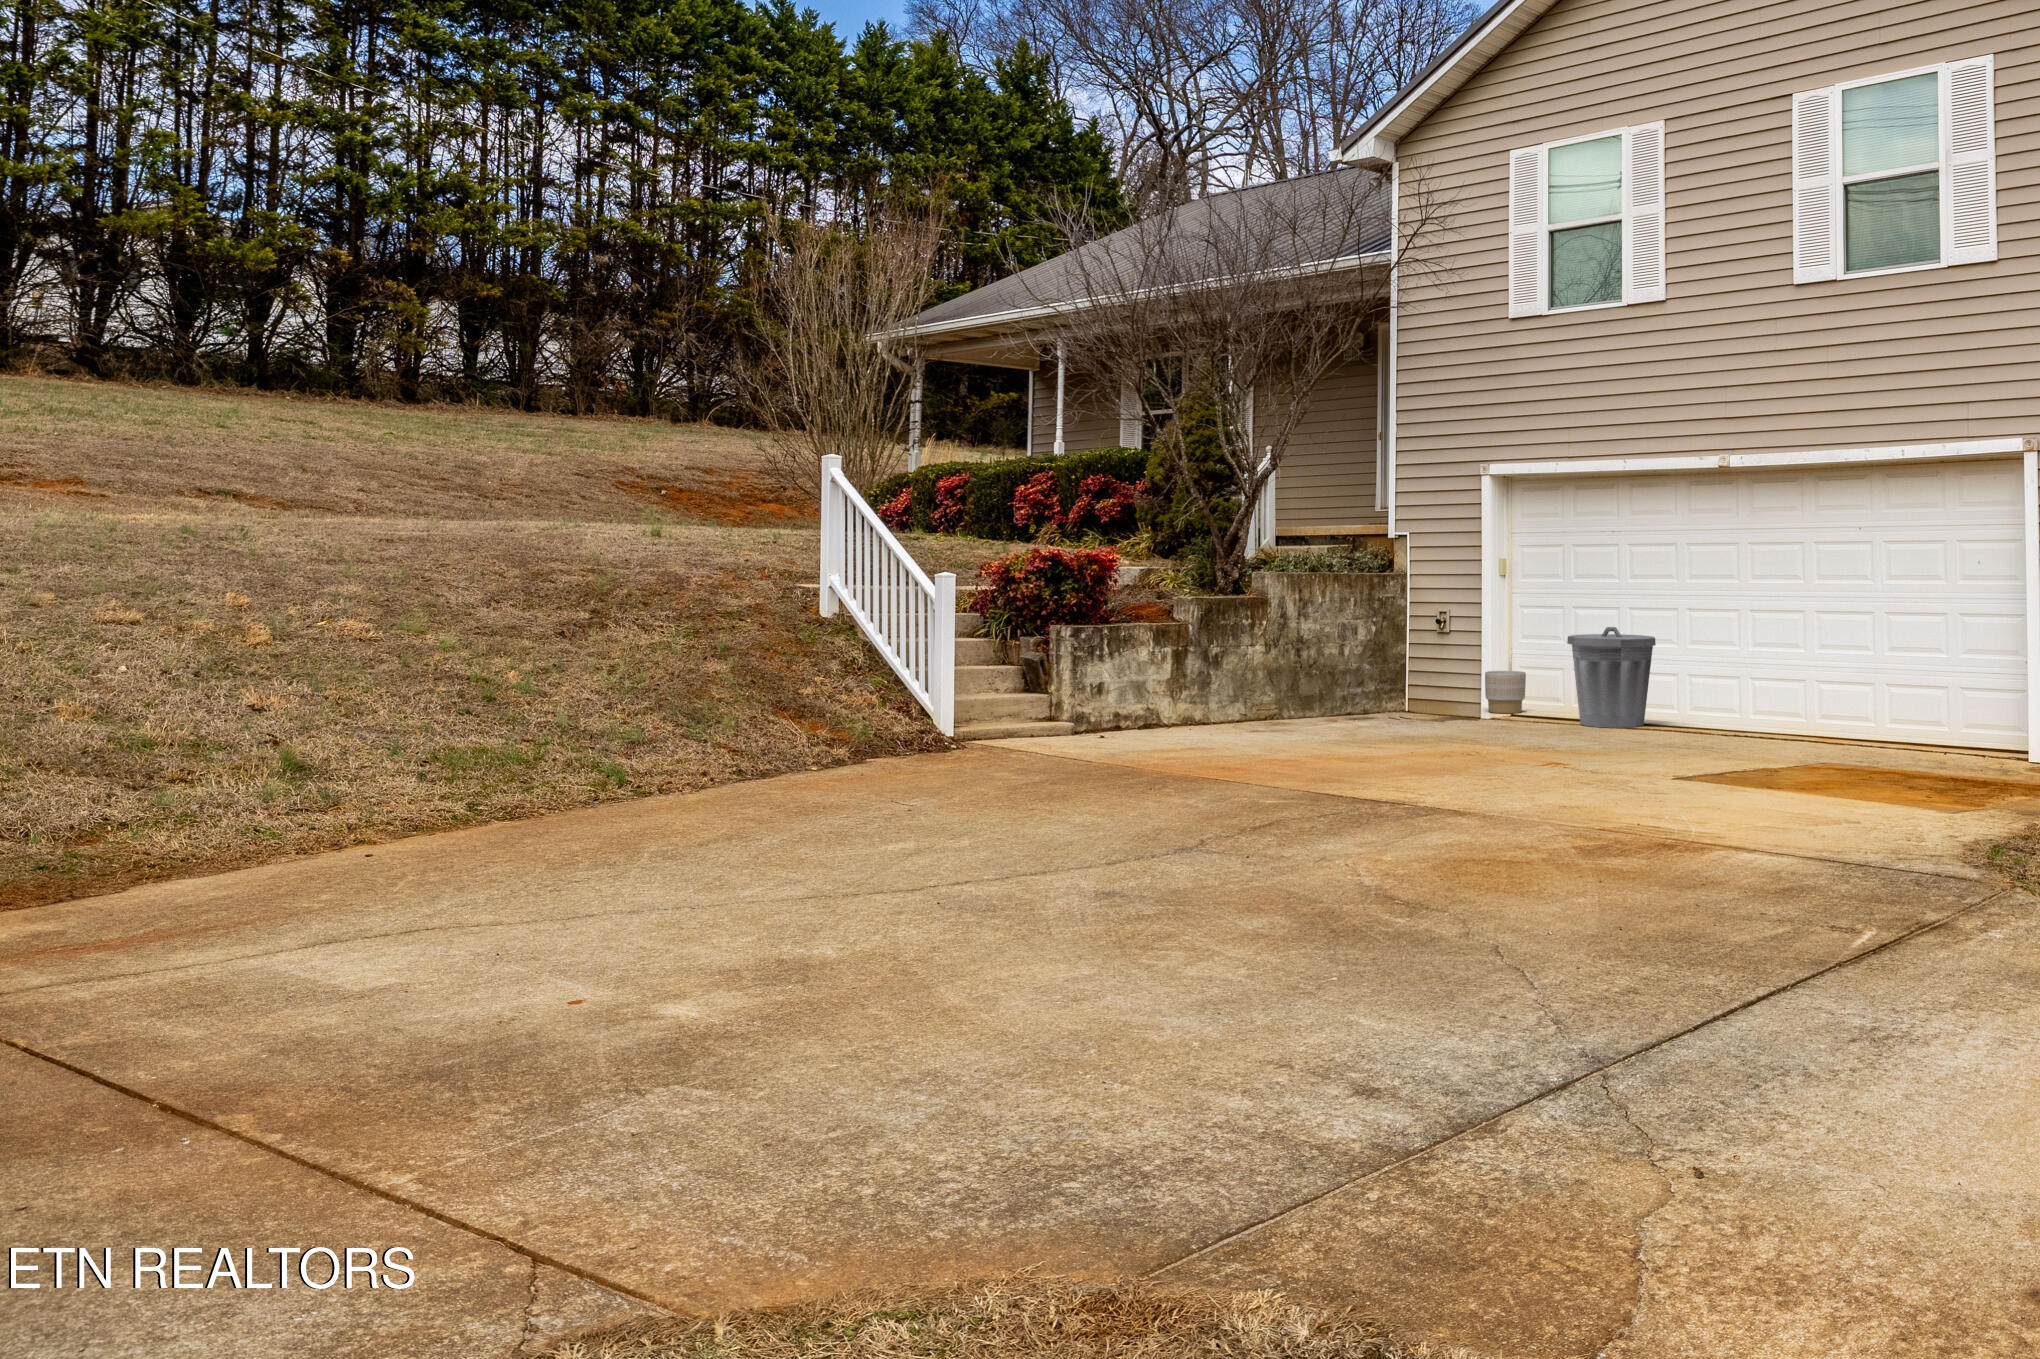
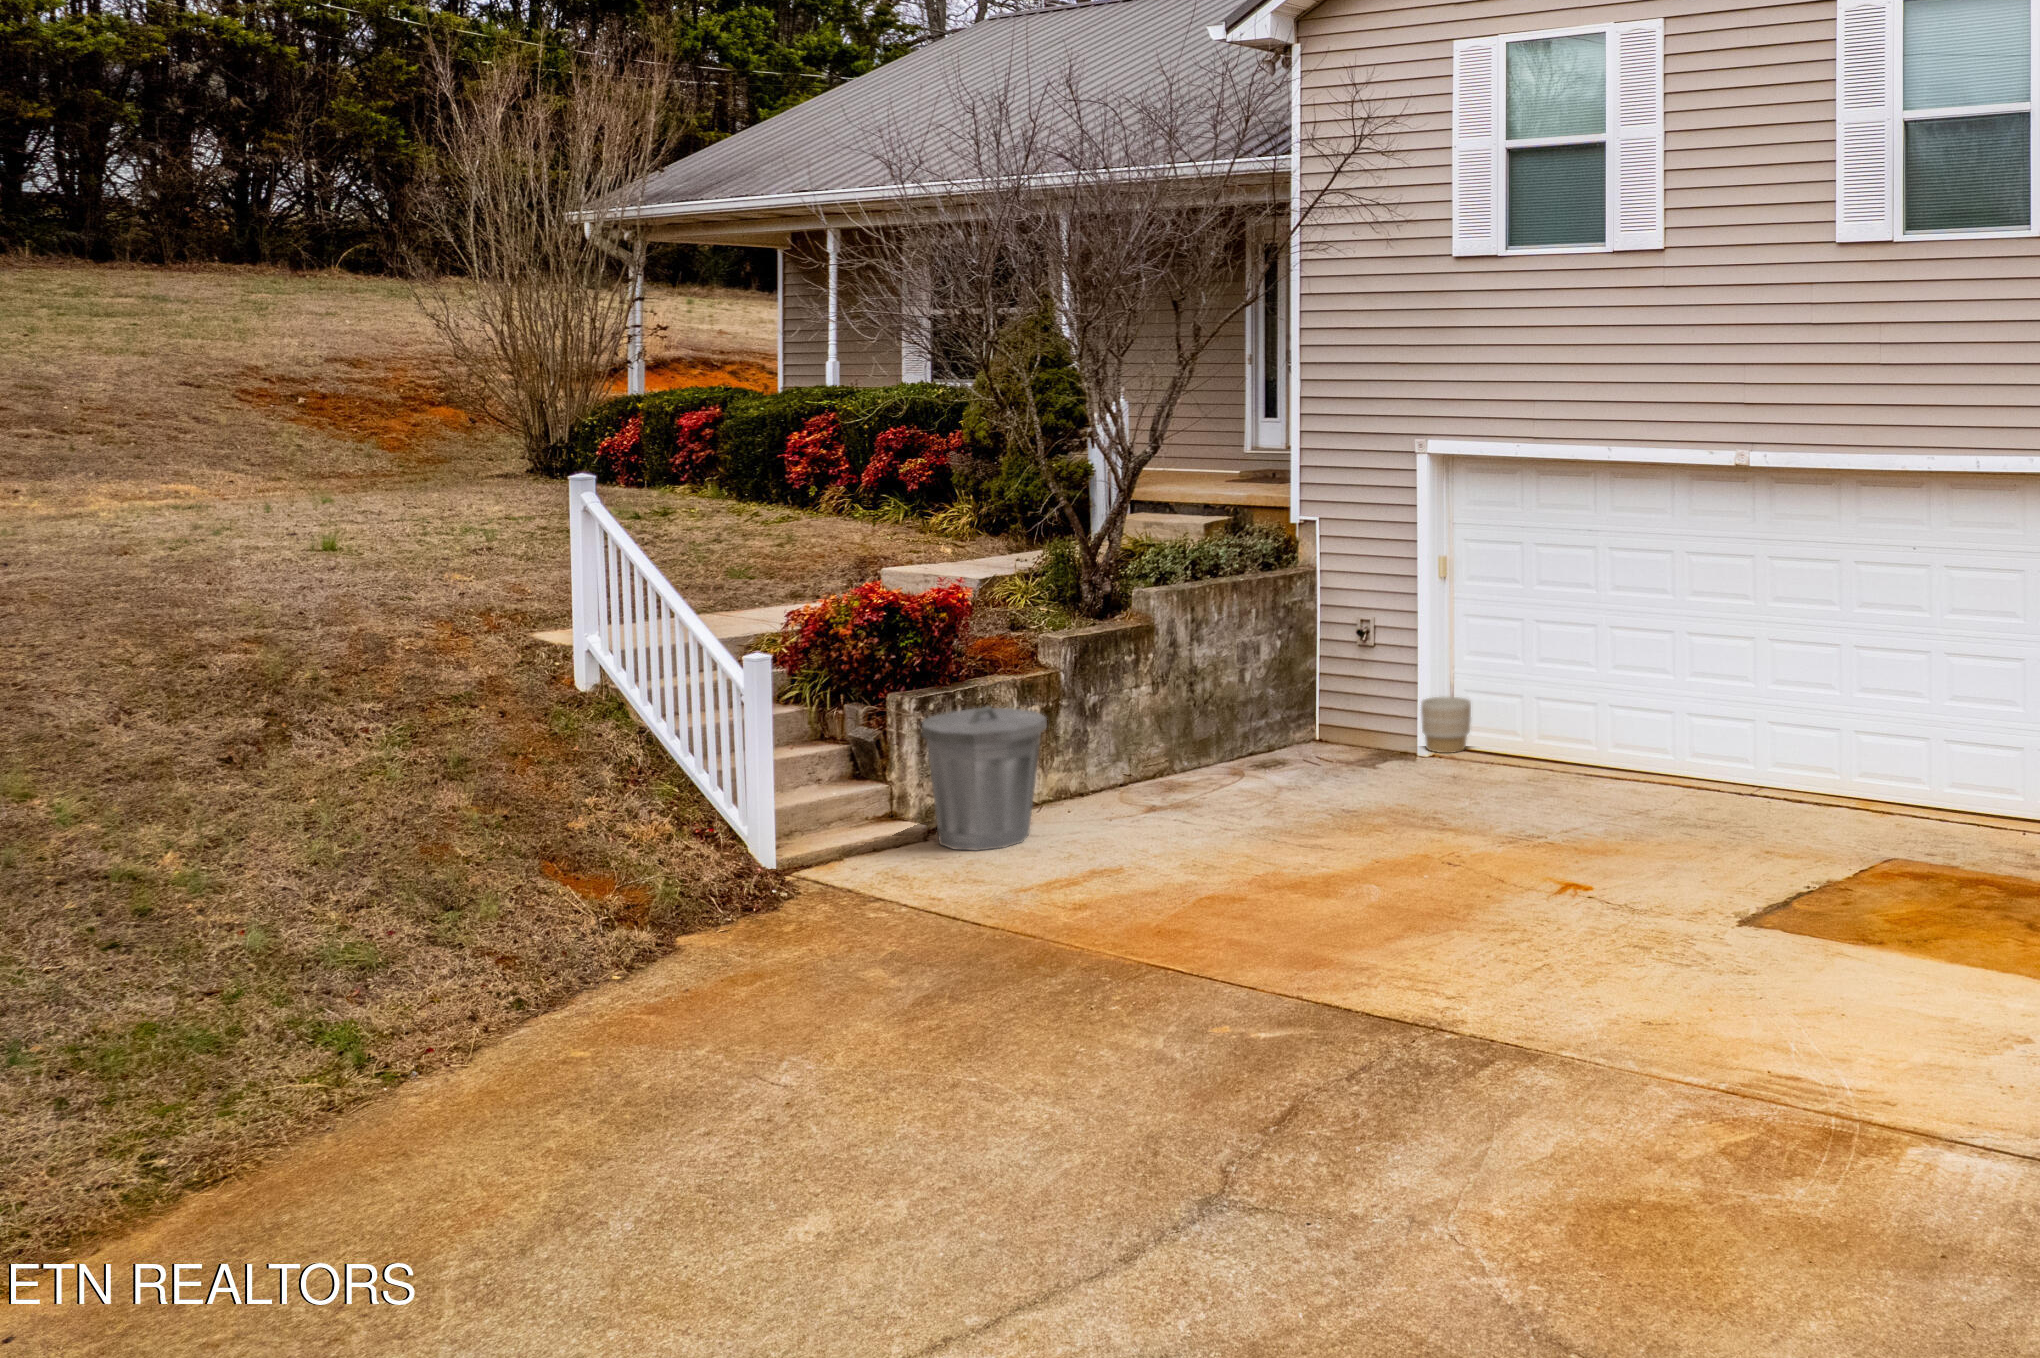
trash can: present [1567,627,1656,728] -> present [921,706,1047,851]

